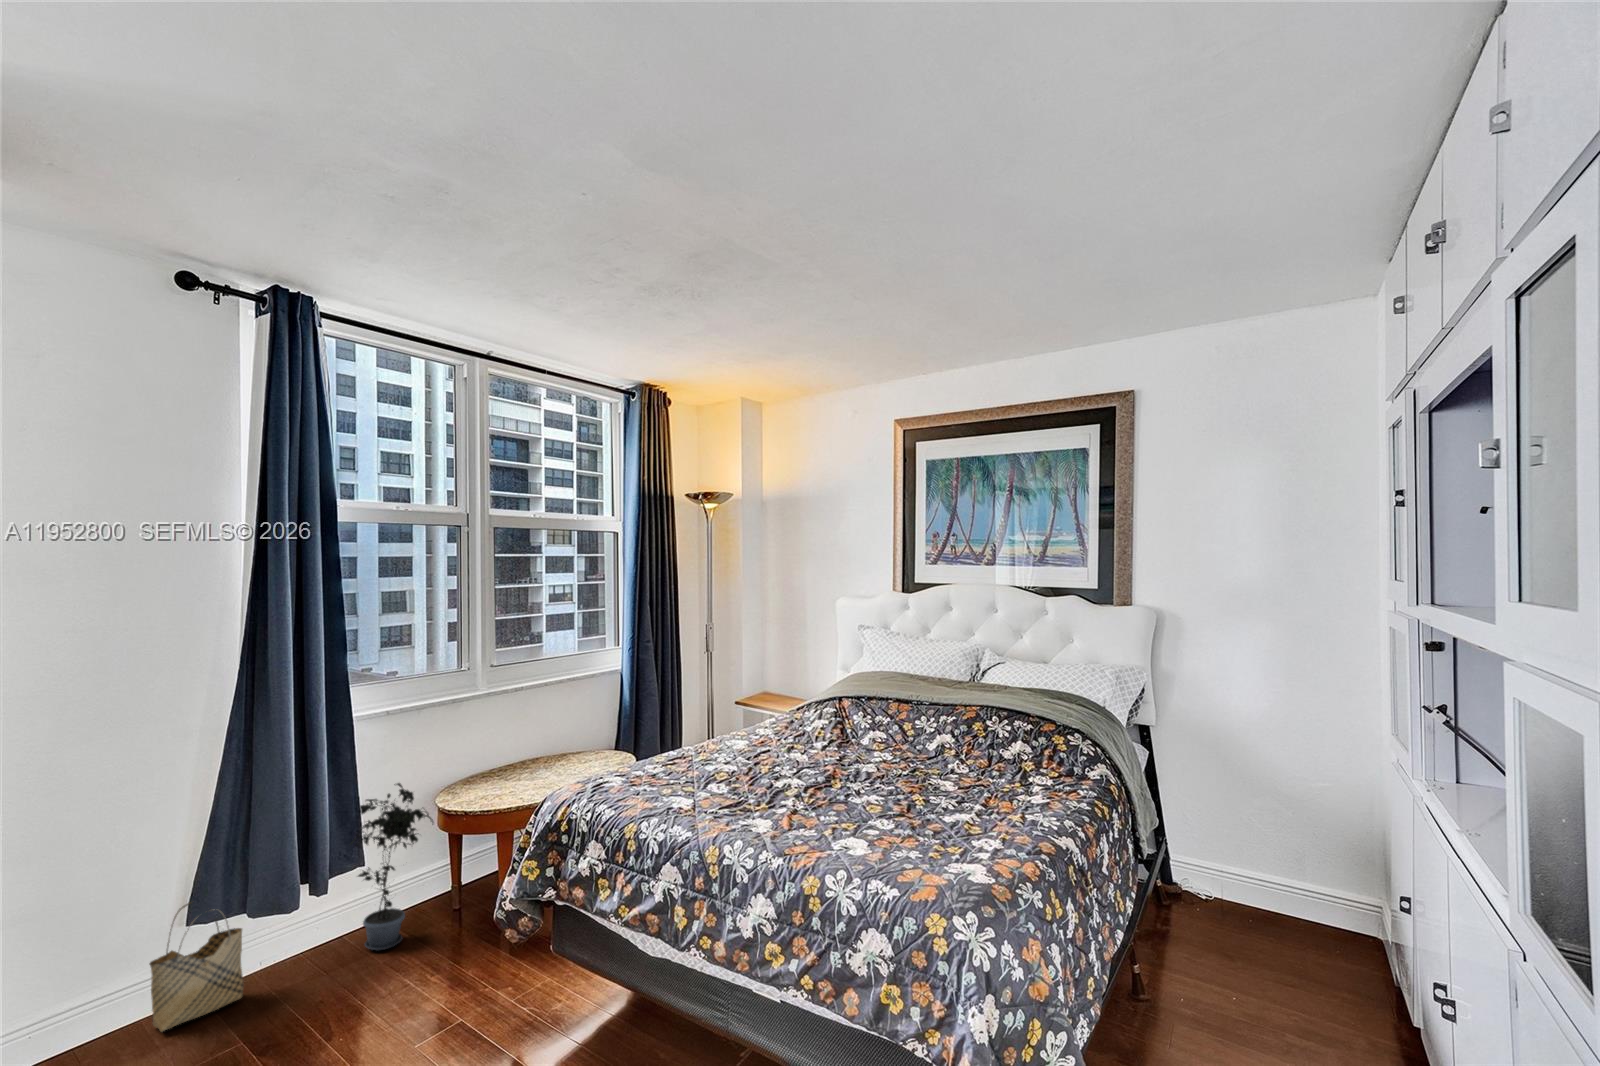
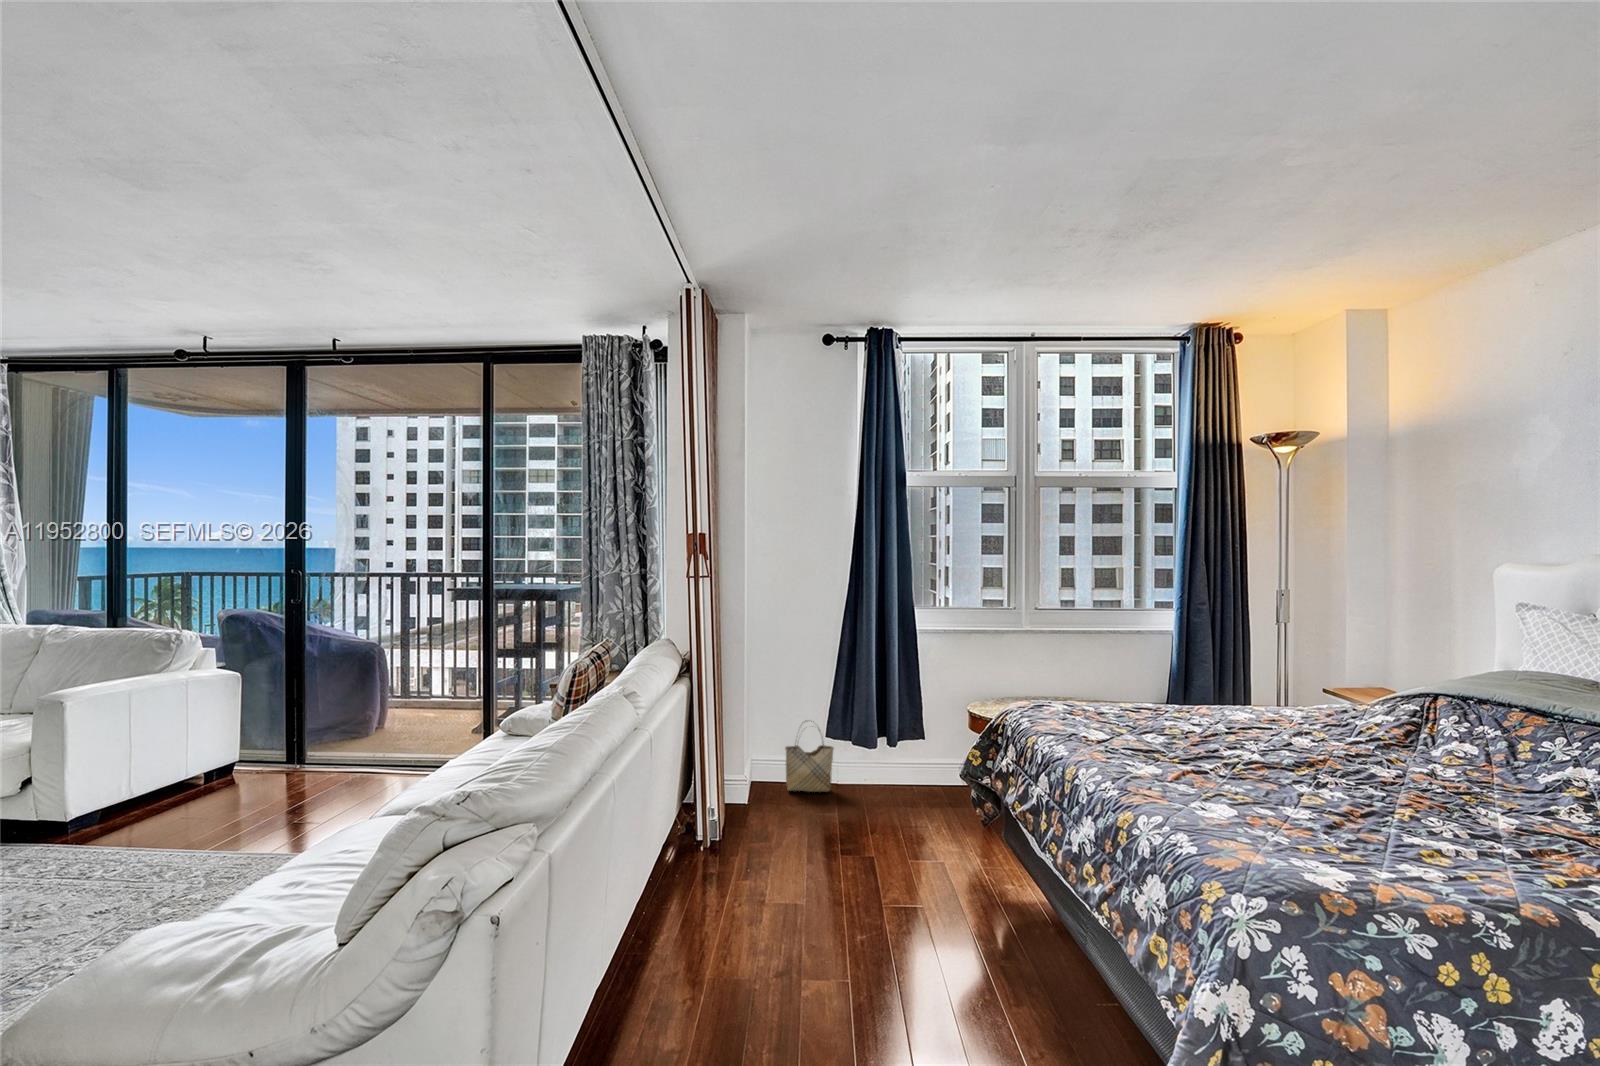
potted plant: present [351,783,433,951] -> none [898,679,951,802]

